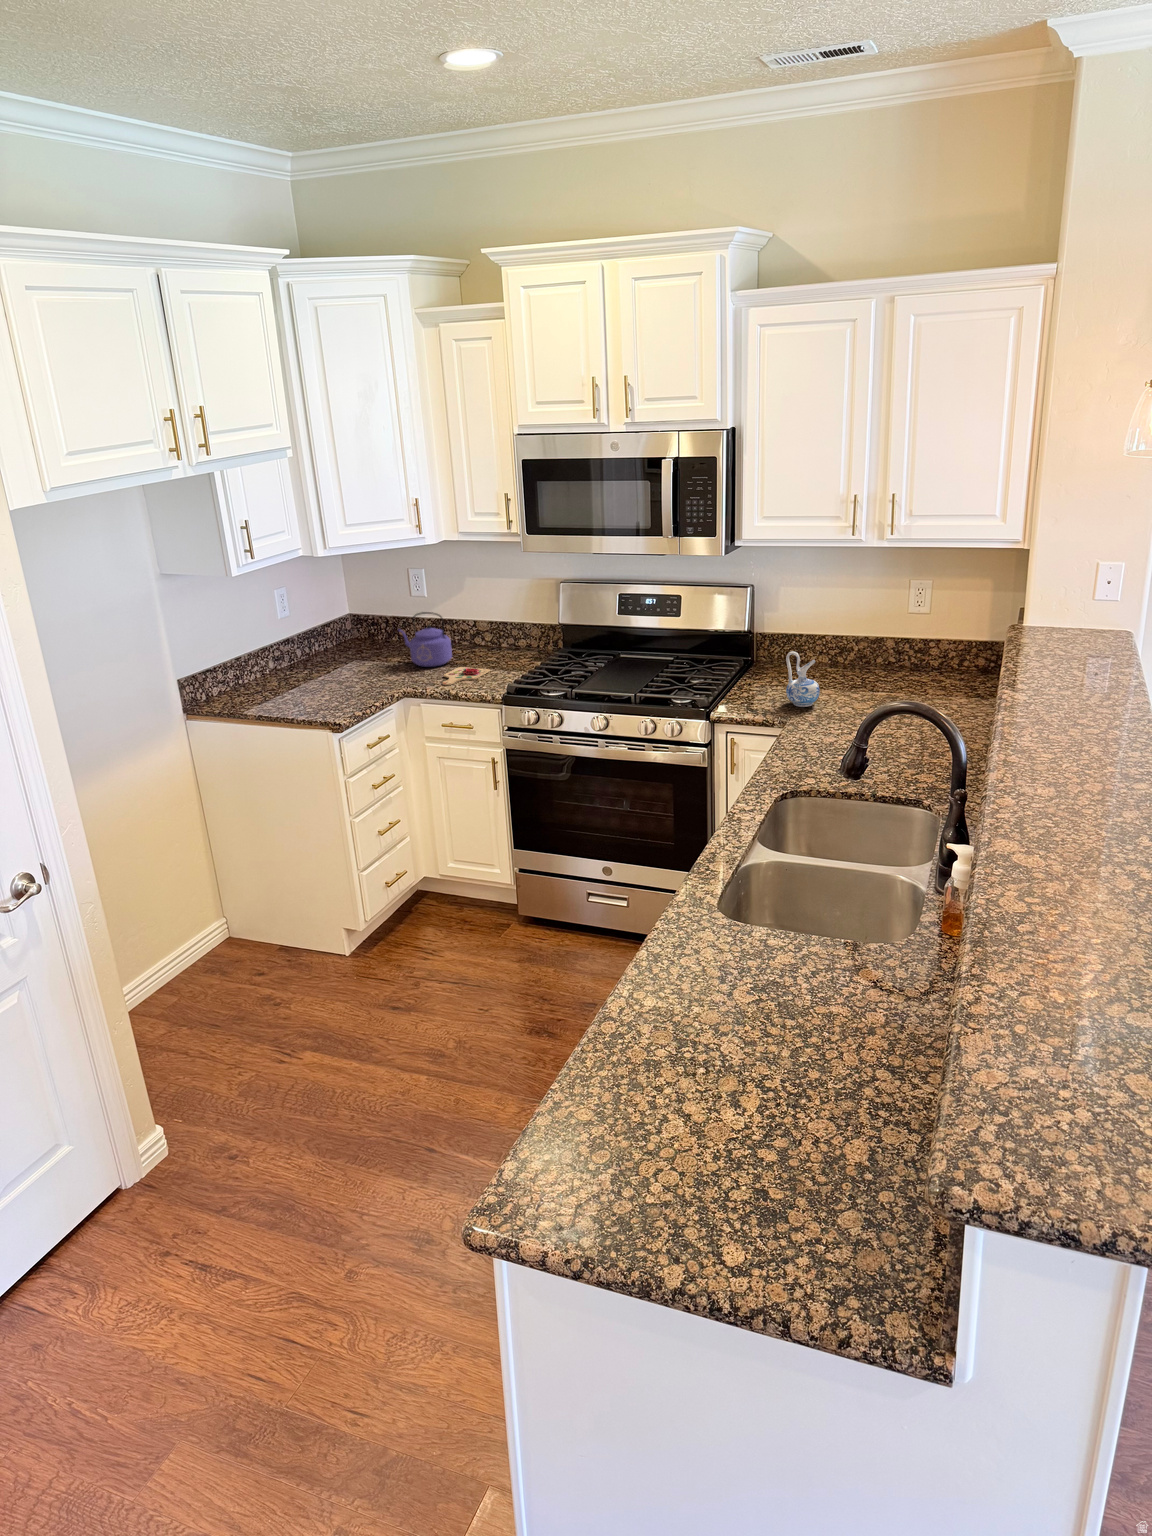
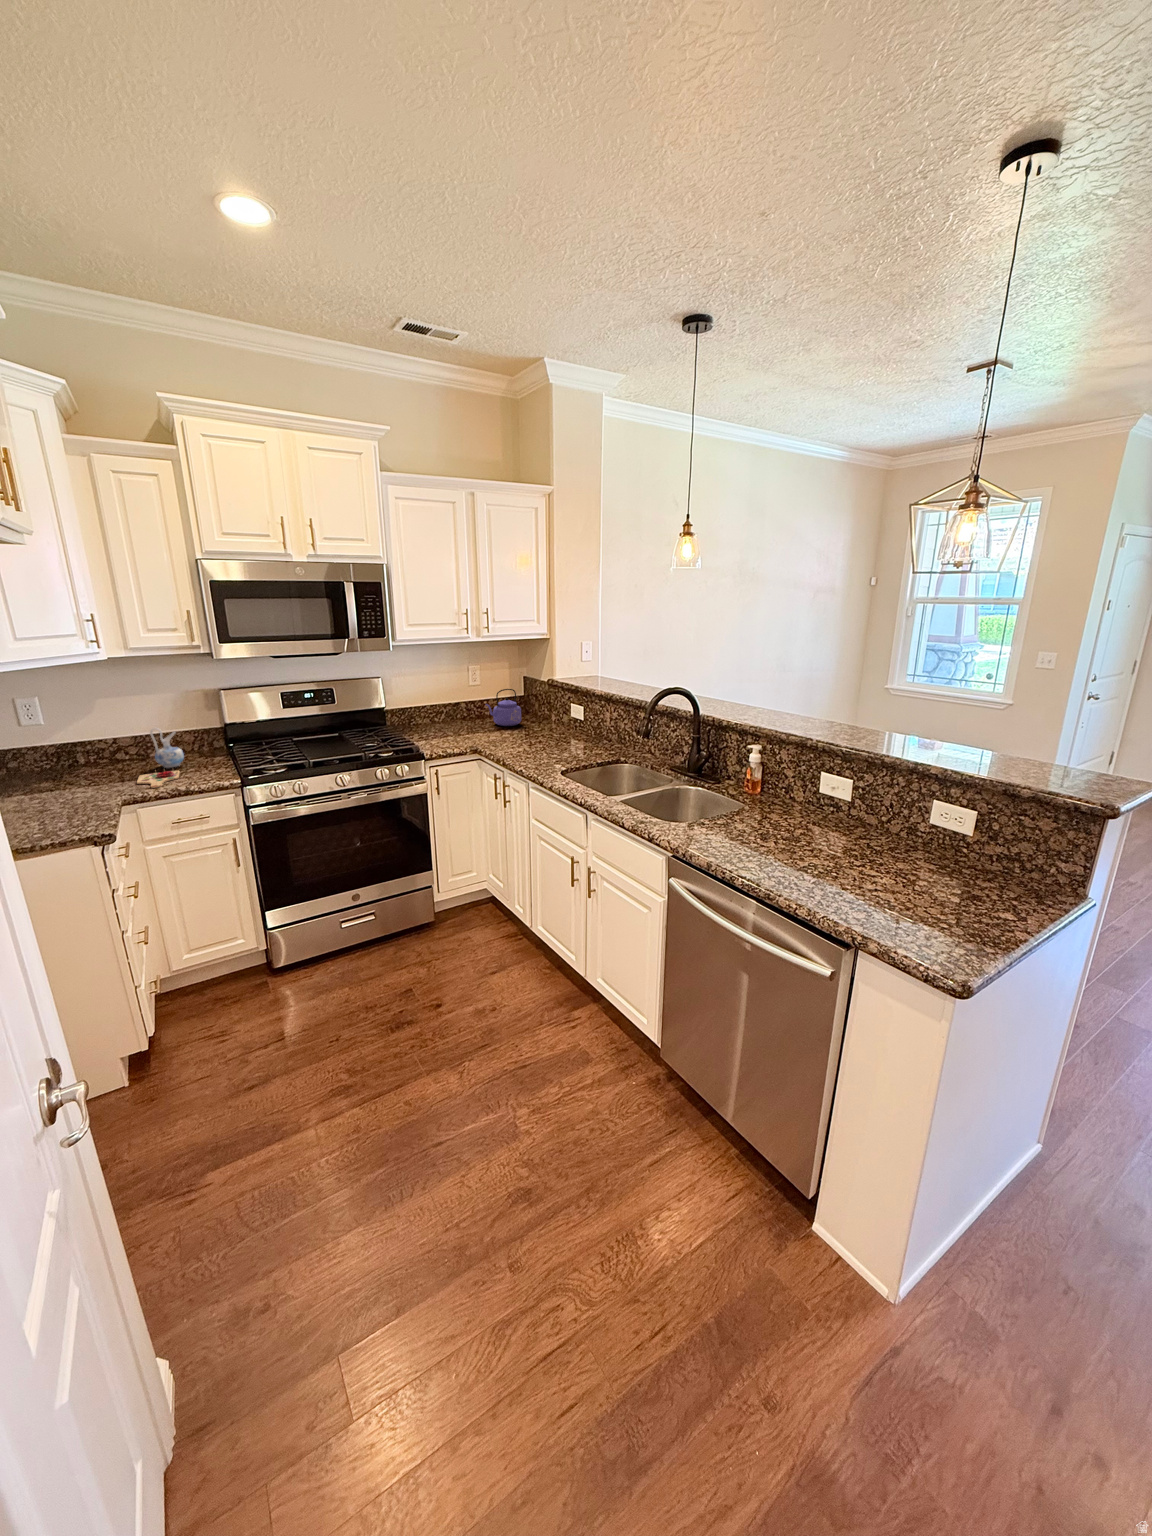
kettle: present [399,612,452,667] -> present [486,689,521,726]
ceramic pitcher: present [786,651,820,707] -> present [150,728,184,768]

